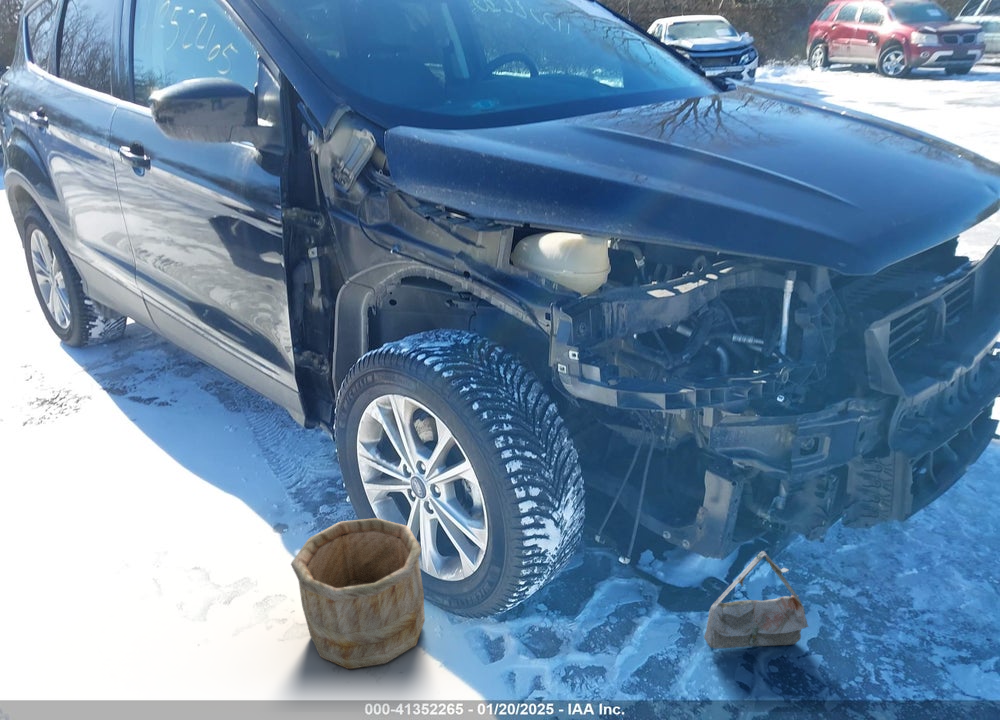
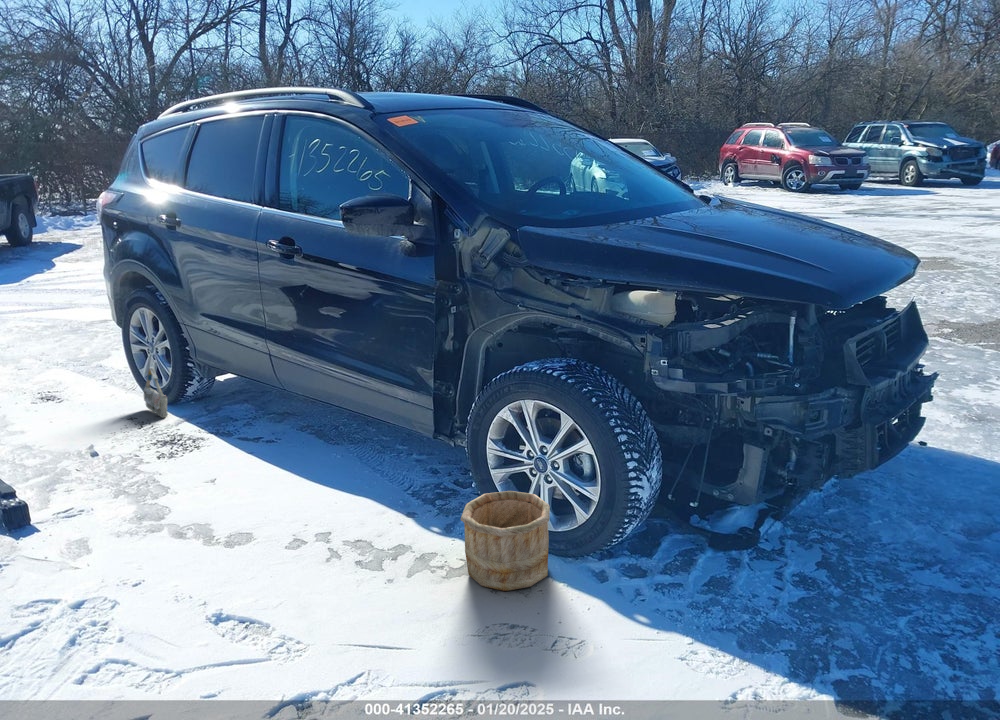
bag: present [704,551,808,648] -> present [144,367,168,418]

